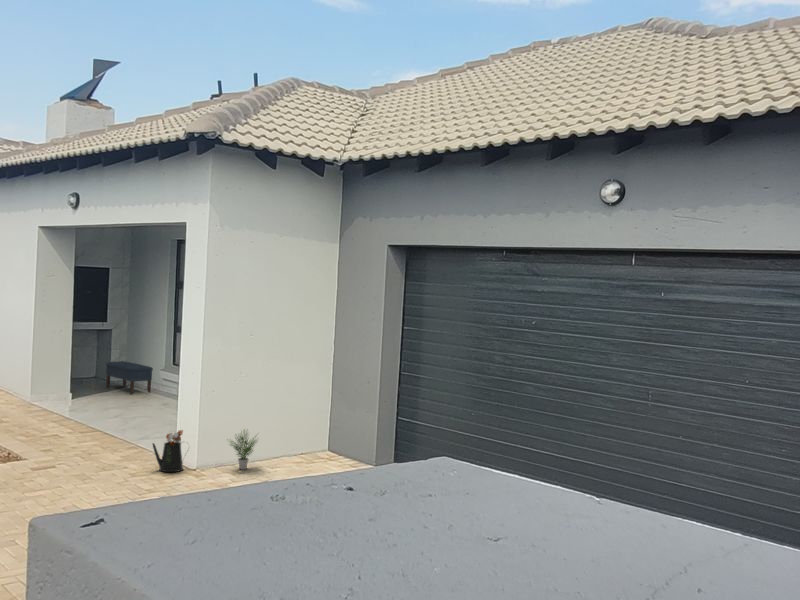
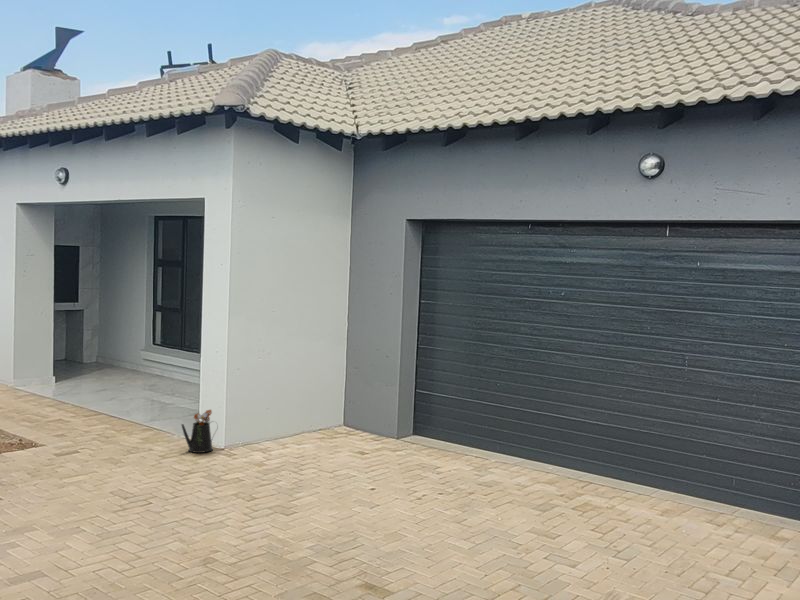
bench: present [106,361,153,394] -> none [86,343,138,376]
potted plant: present [230,430,256,469] -> none [254,405,289,447]

